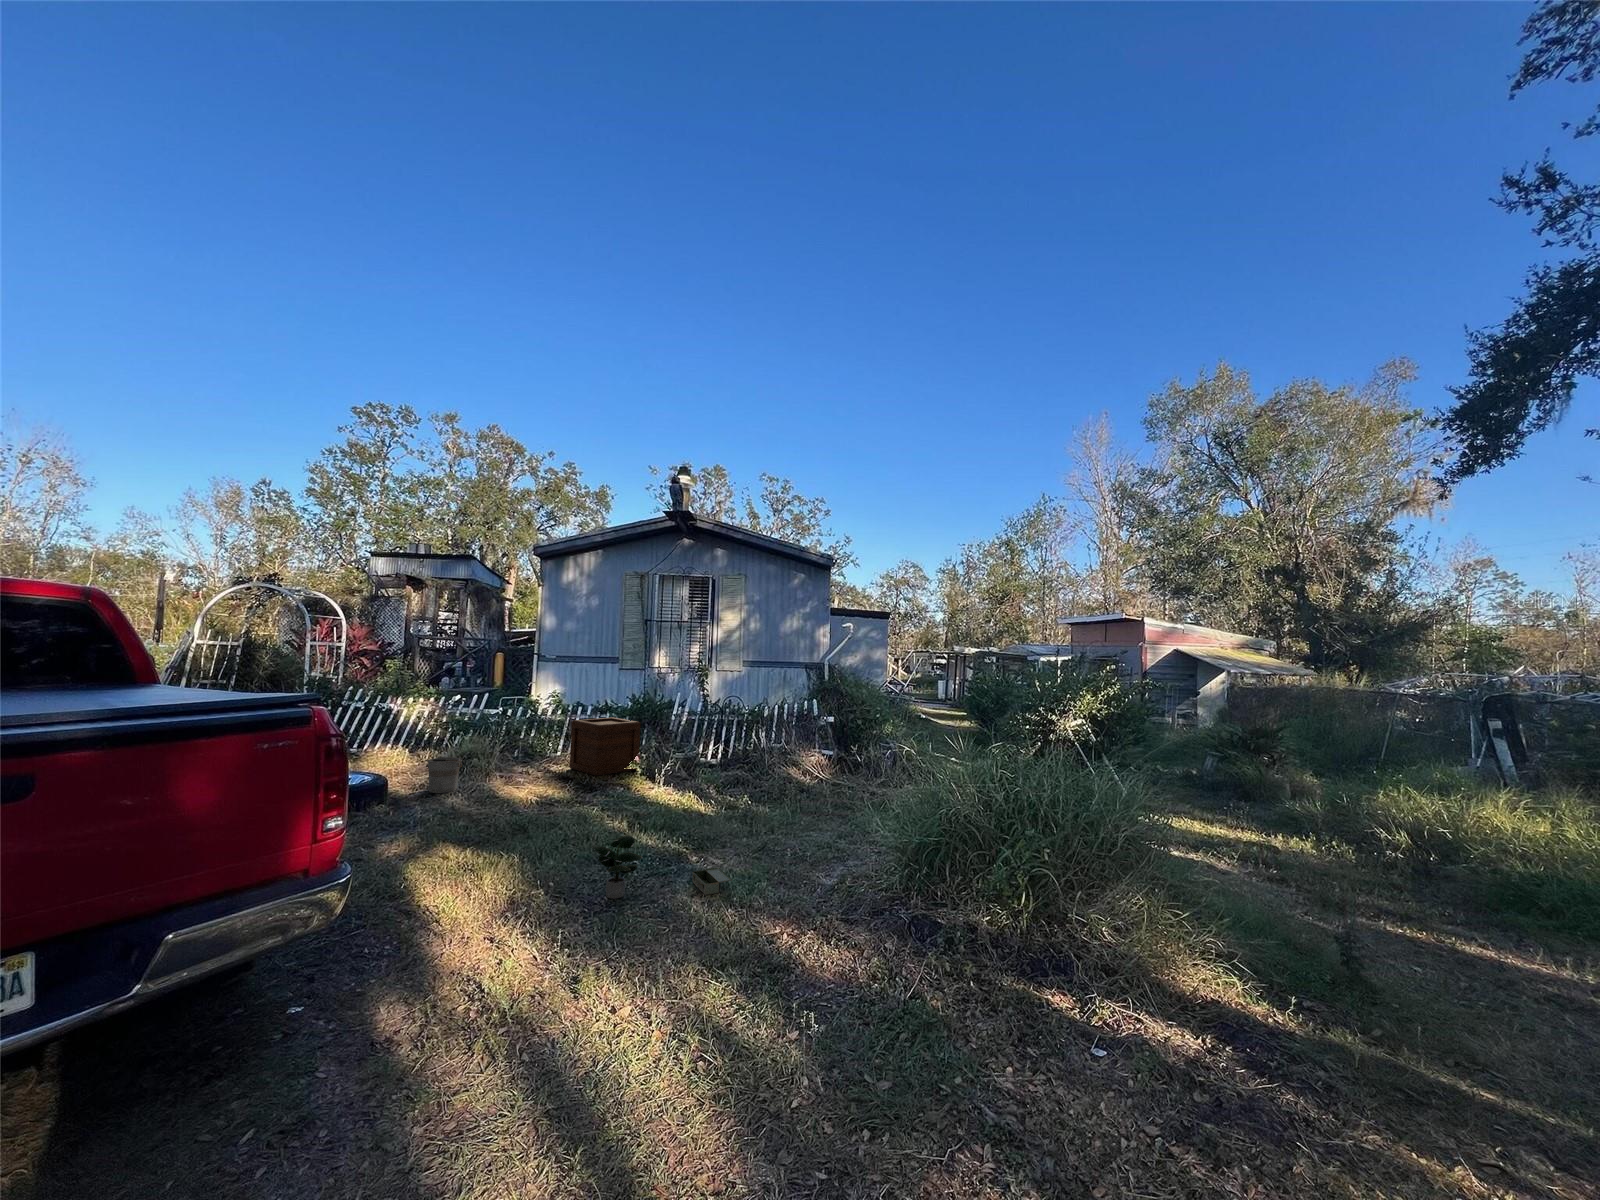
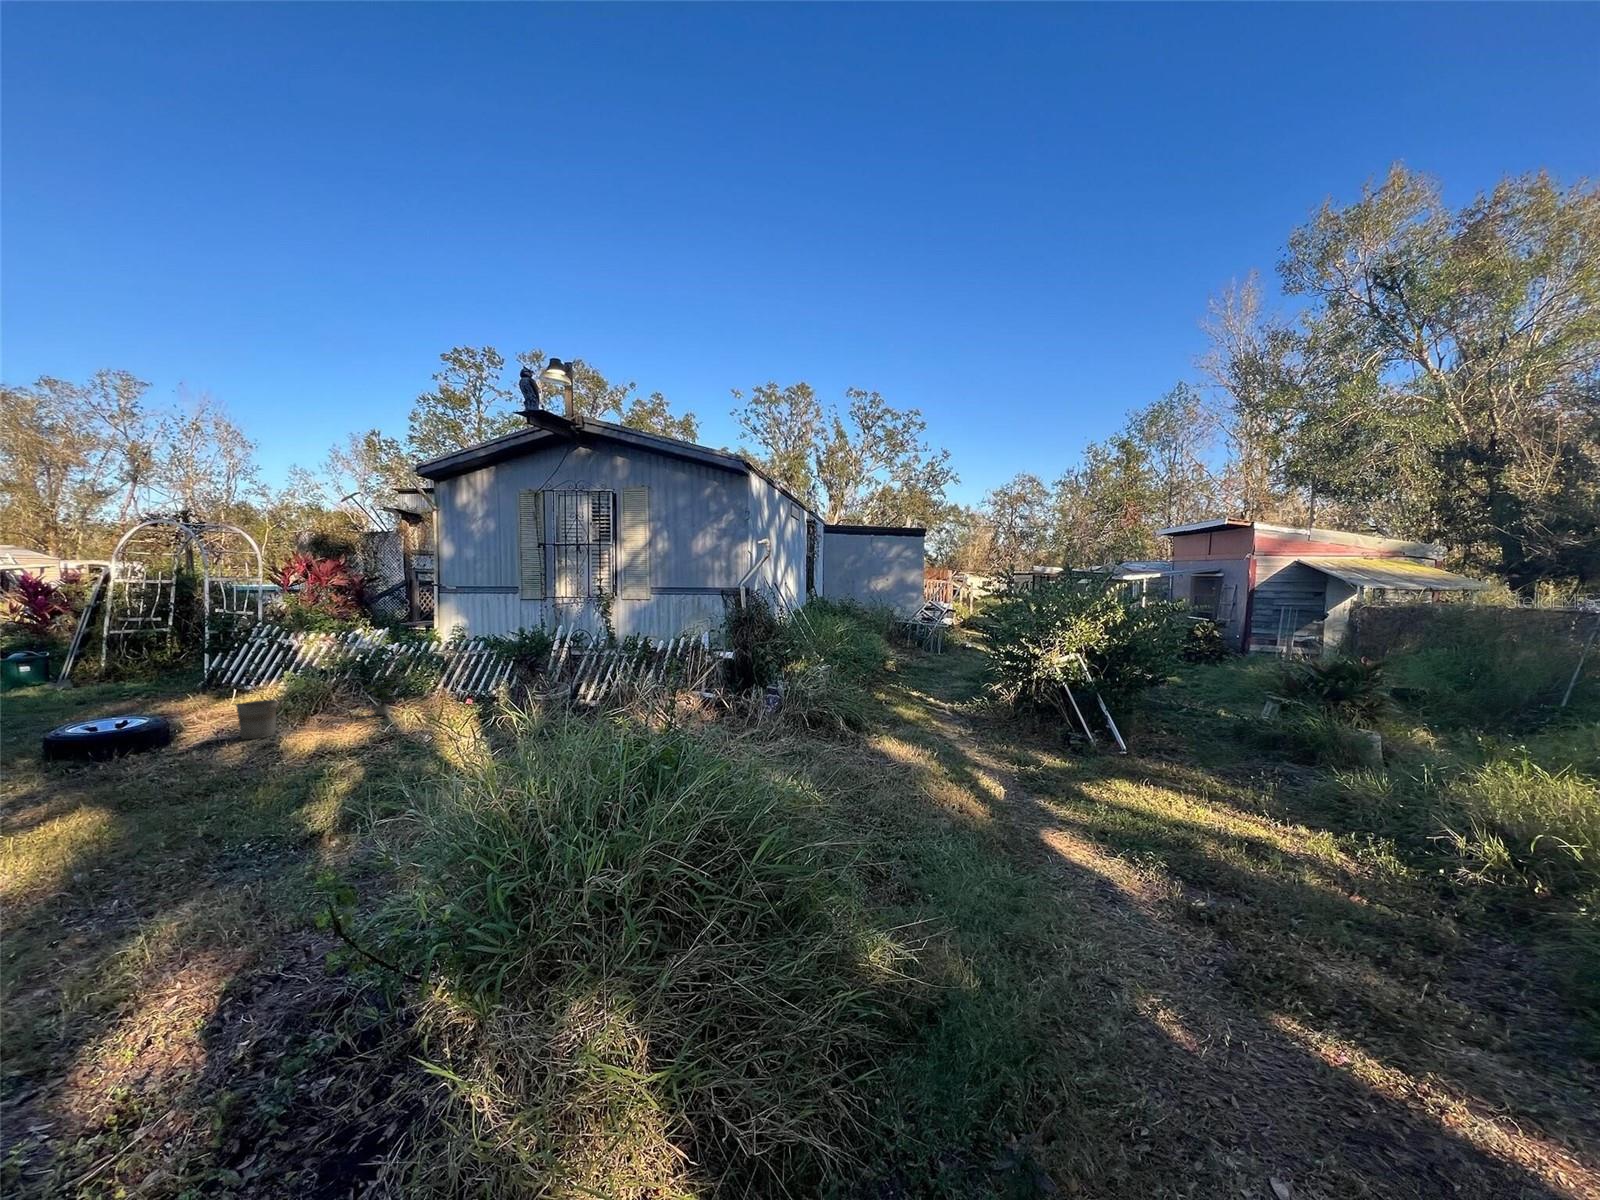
wooden crate: present [570,717,641,776] -> none [437,654,507,720]
potted plant: present [592,836,643,899] -> present [365,681,396,715]
toolbox: present [692,868,732,895] -> none [196,879,273,926]

